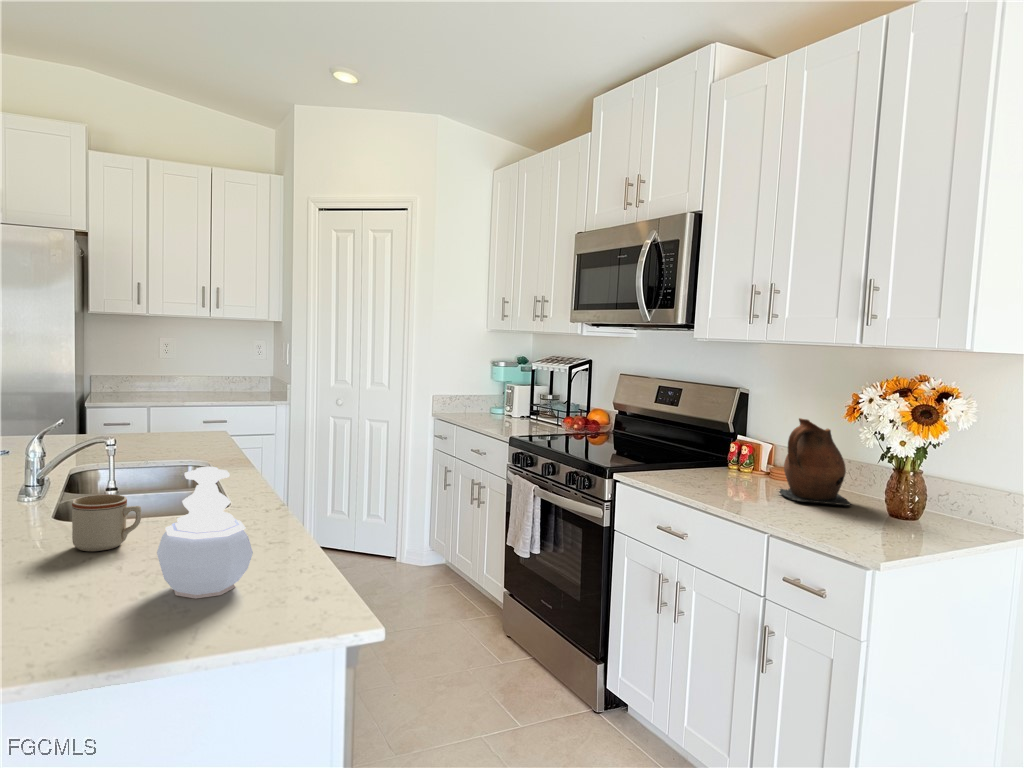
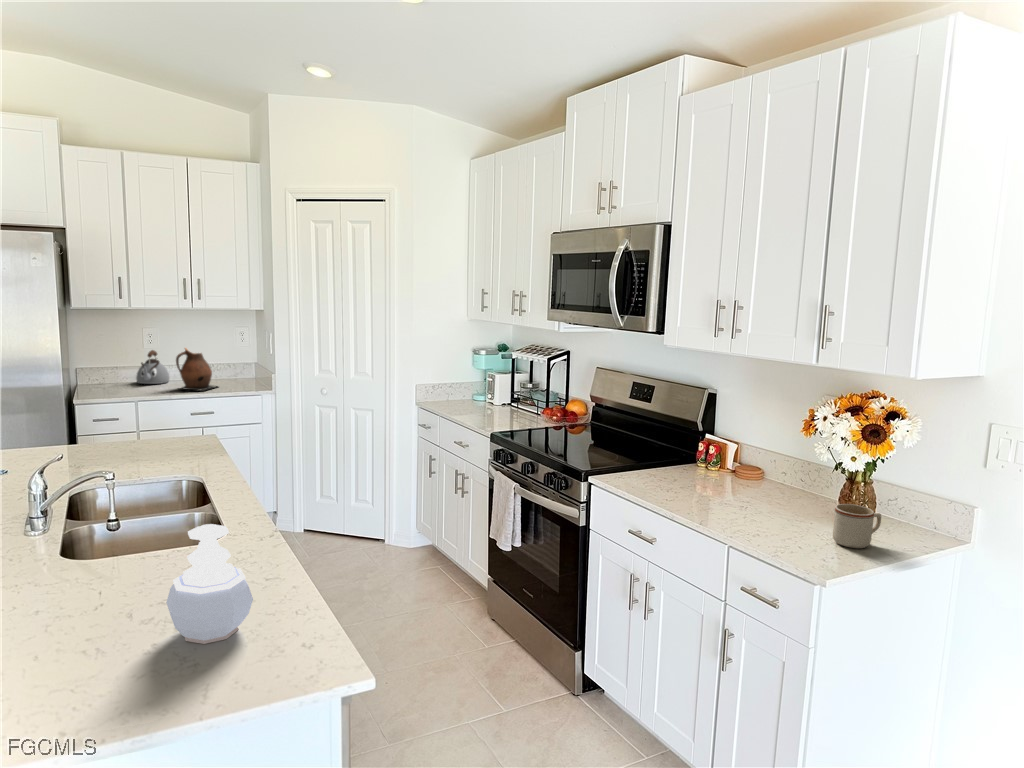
kettle: none [154,360,187,393] -> present [136,350,169,384]
ceramic pitcher: present [779,418,852,507] -> present [176,348,217,391]
mug: present [72,494,141,551] -> present [833,504,881,548]

